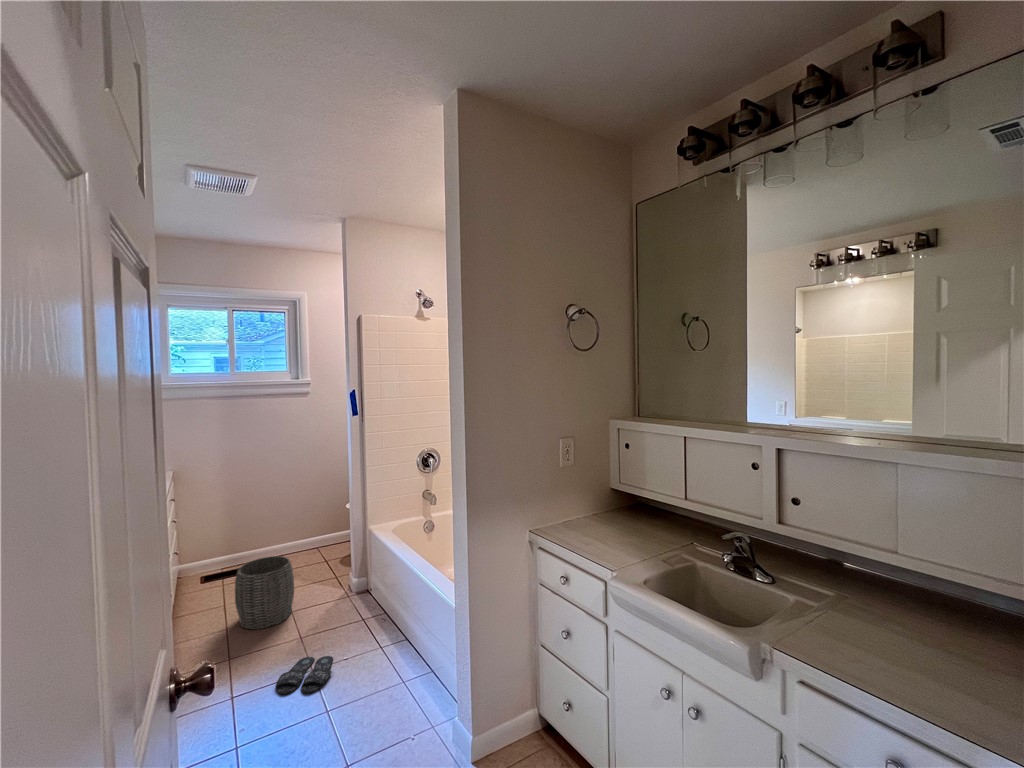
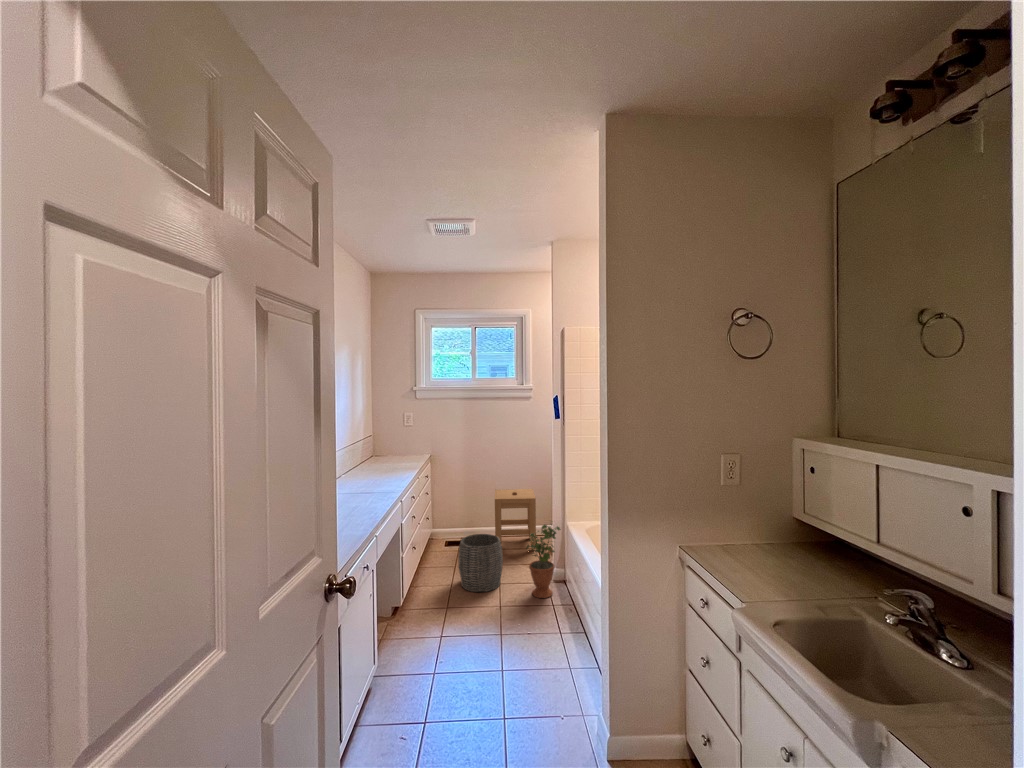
stool: none [268,496,324,574] -> present [495,489,536,550]
potted plant: none [325,527,366,615] -> present [527,524,561,598]
slippers: present [276,656,333,695] -> none [472,624,520,653]

